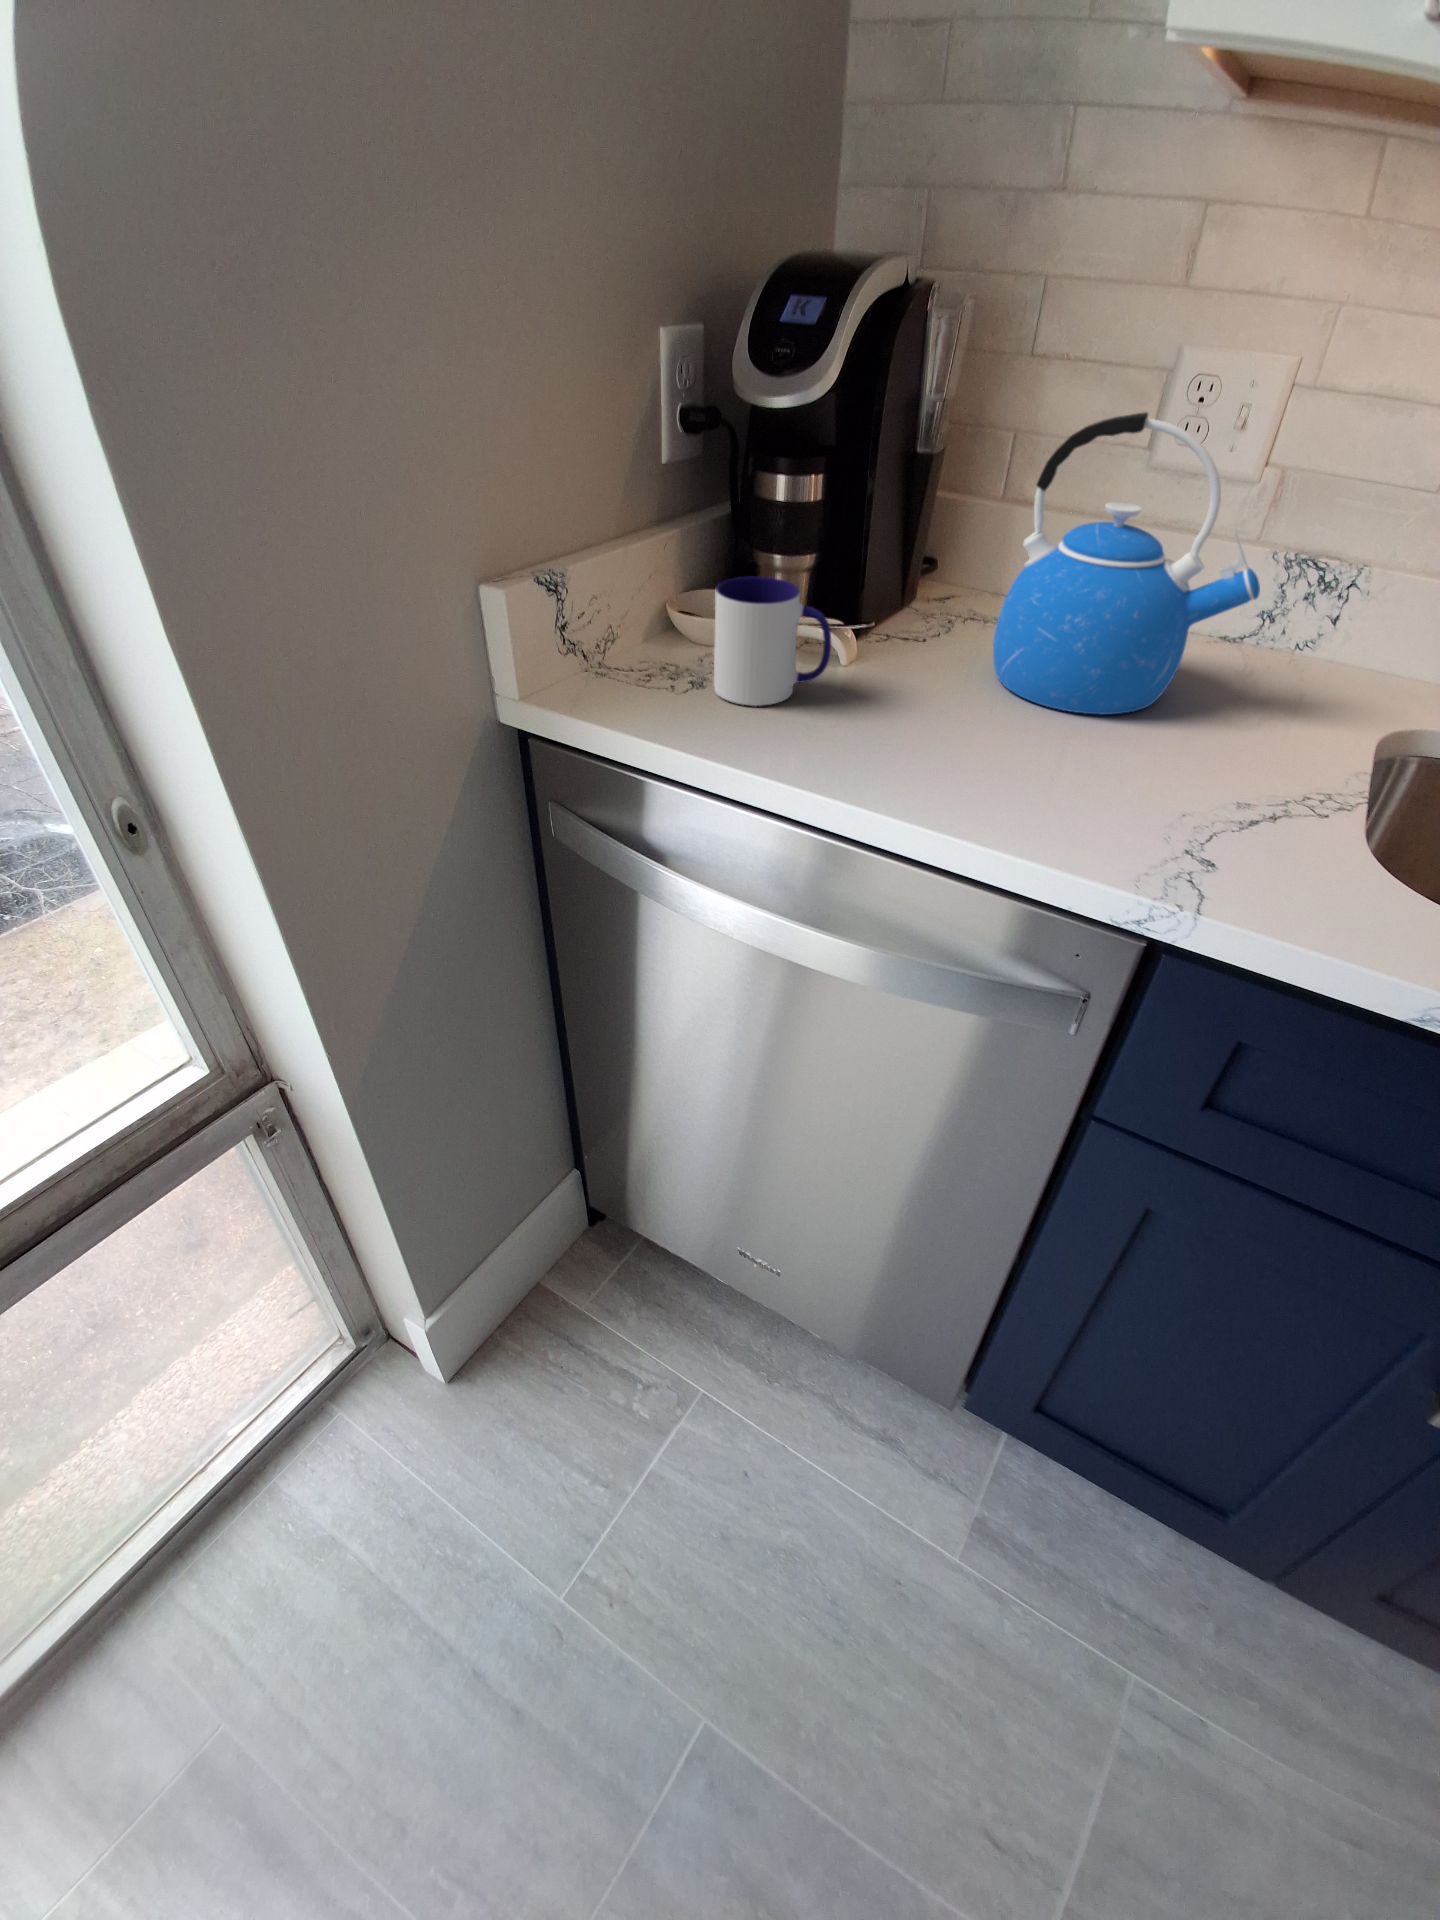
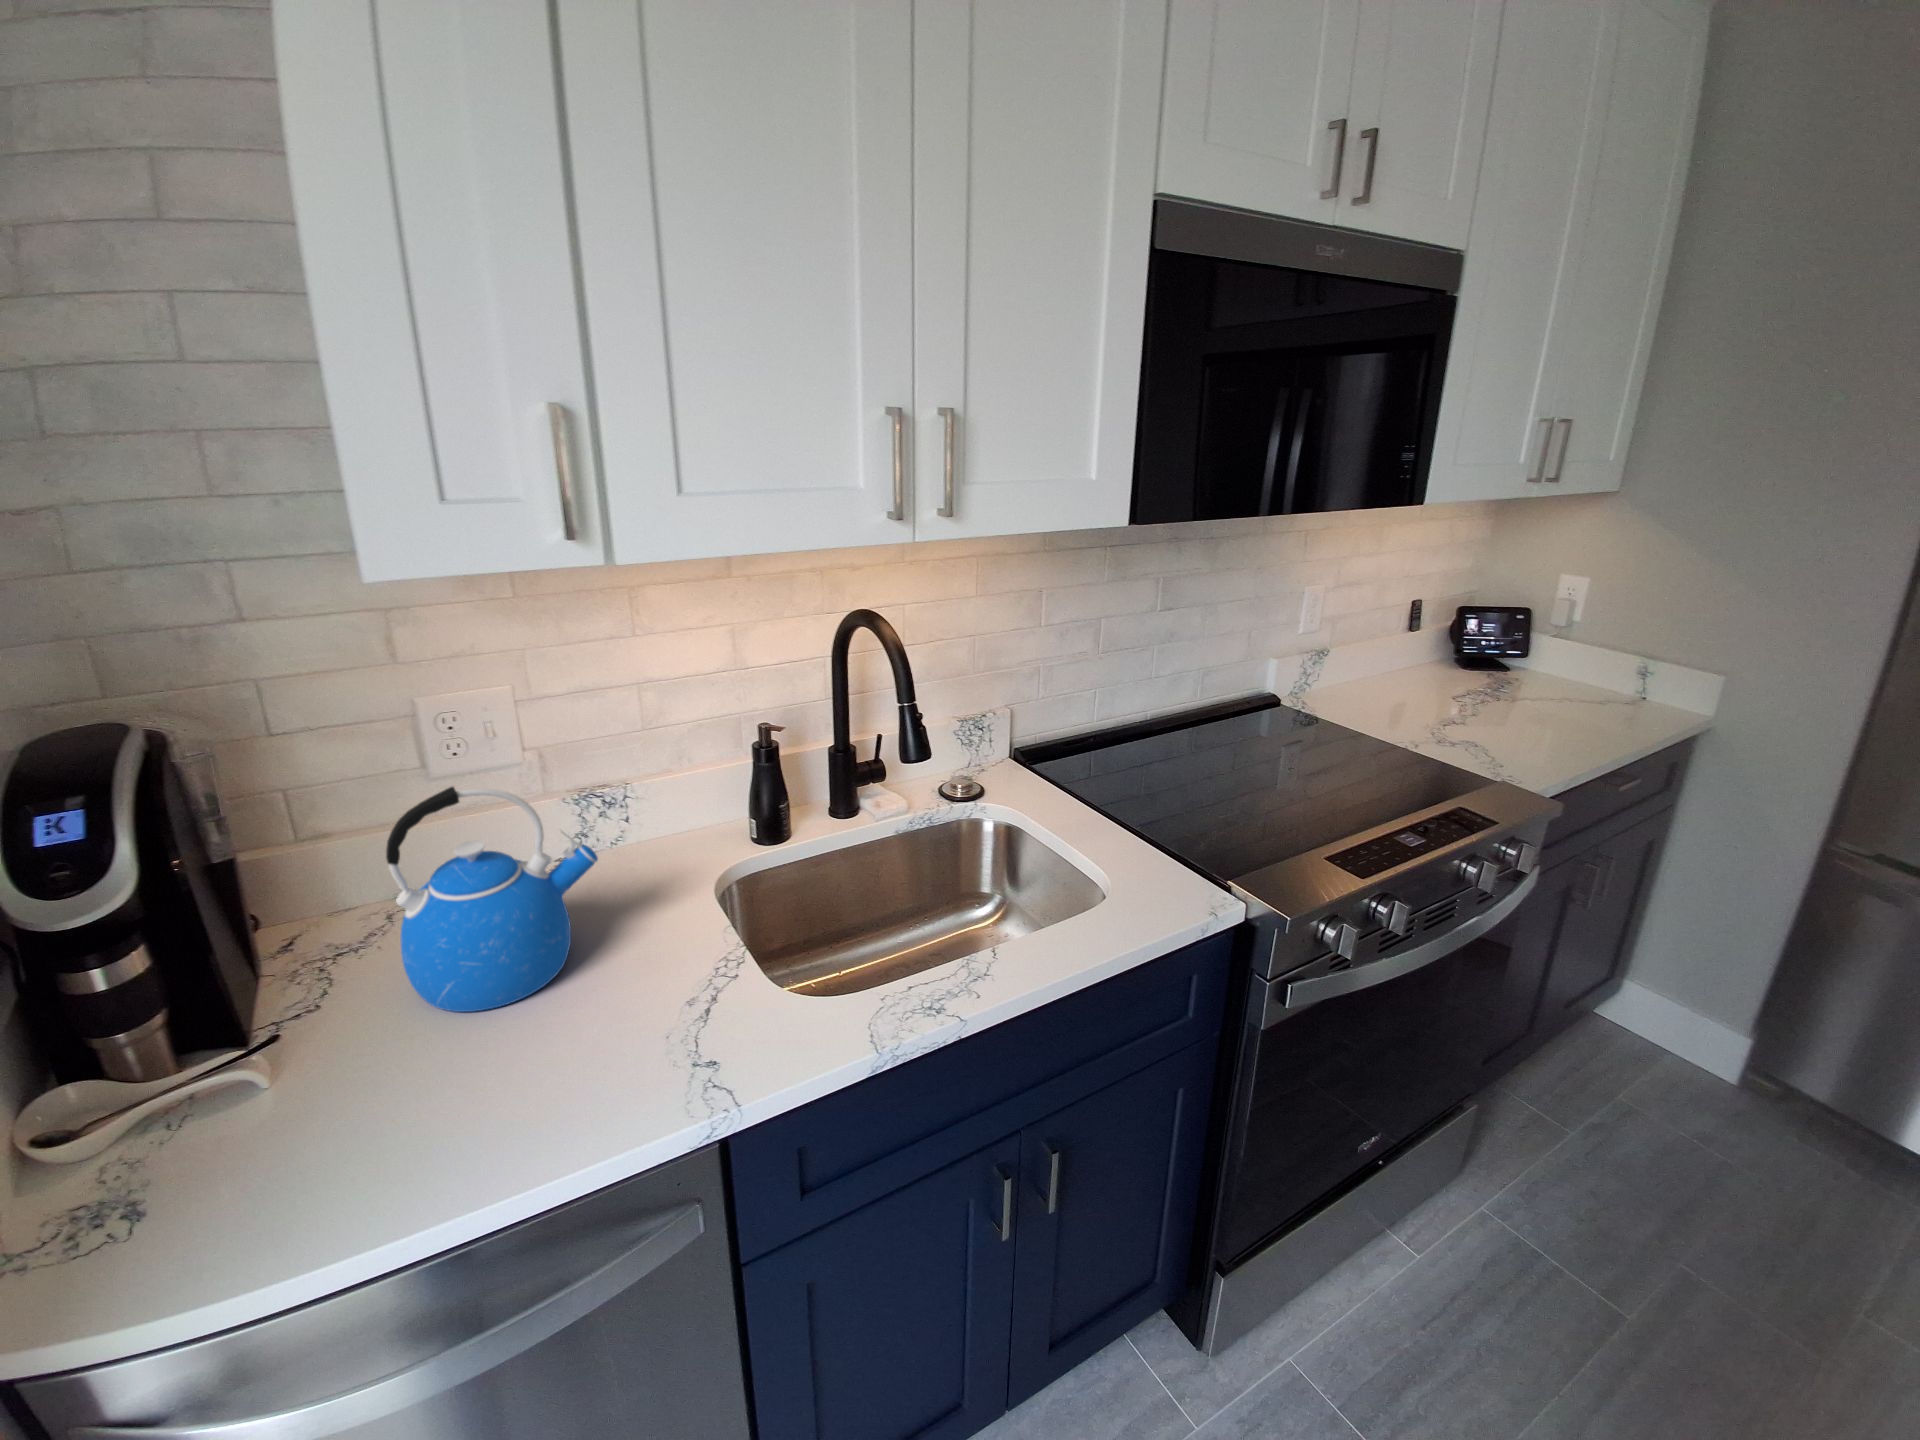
mug: present [714,577,831,706] -> none [109,1068,282,1220]

